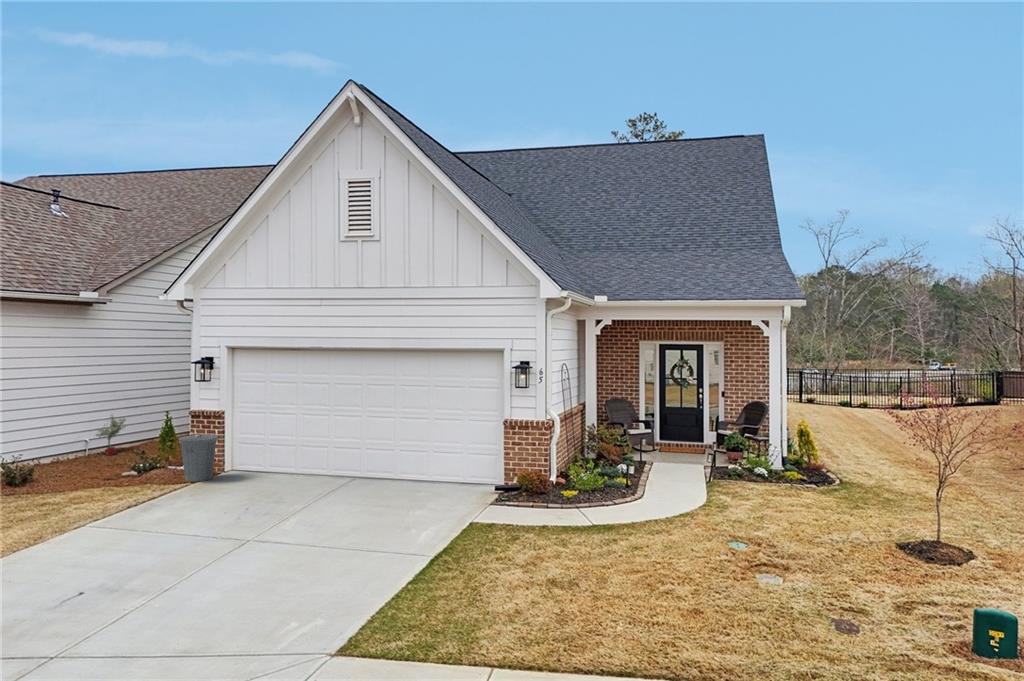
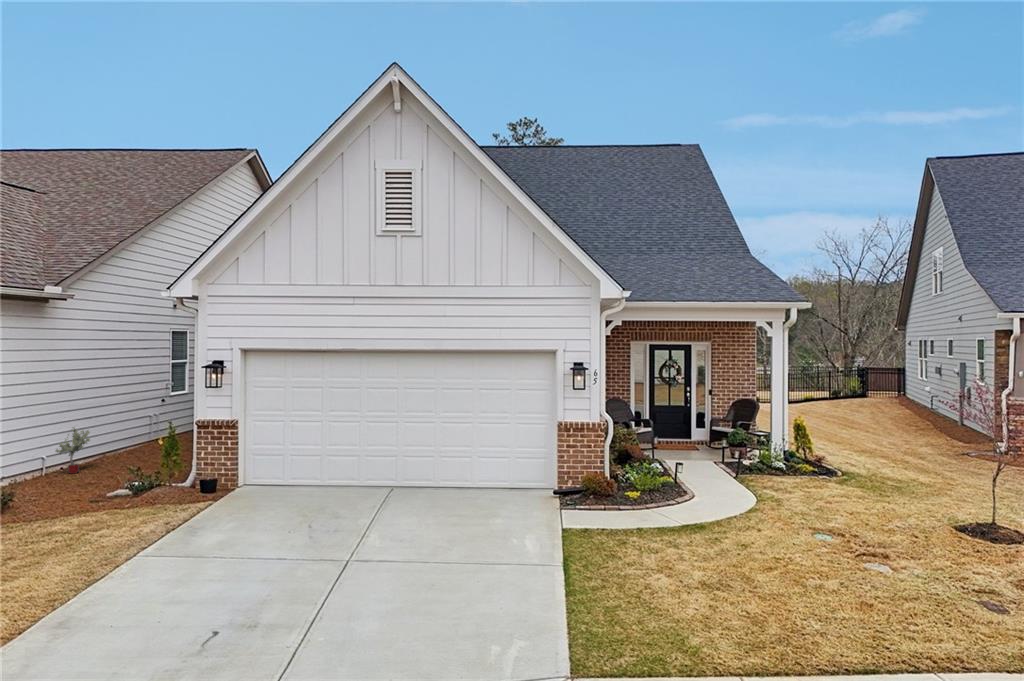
trash can: present [178,434,218,482] -> none [188,447,233,501]

